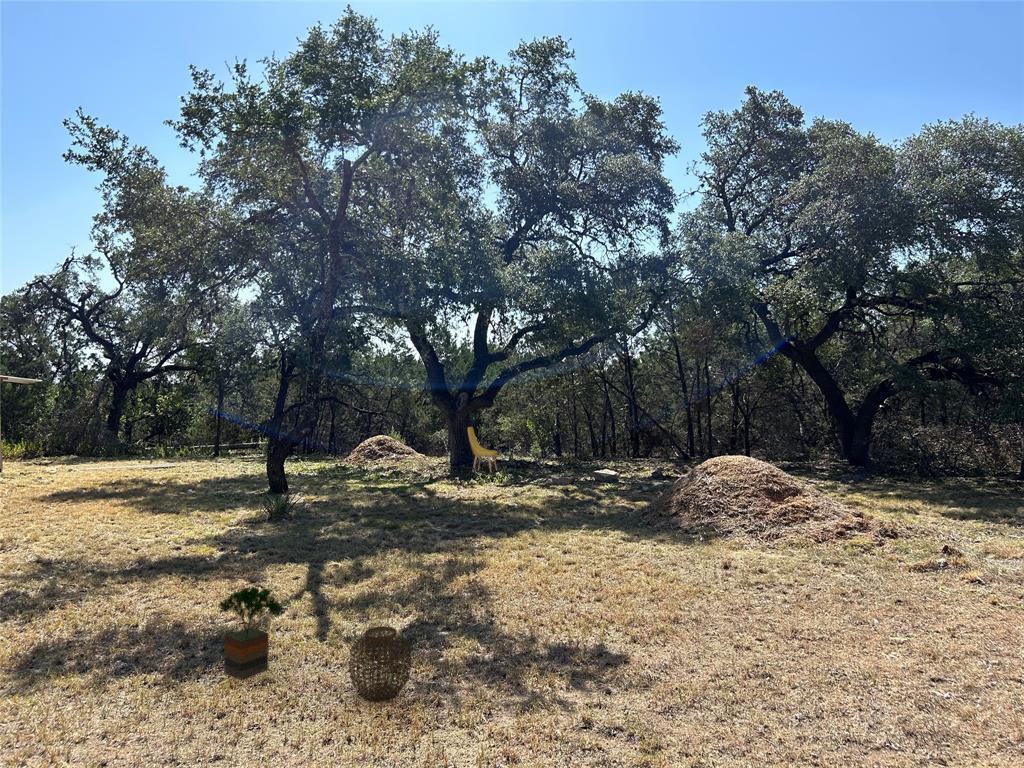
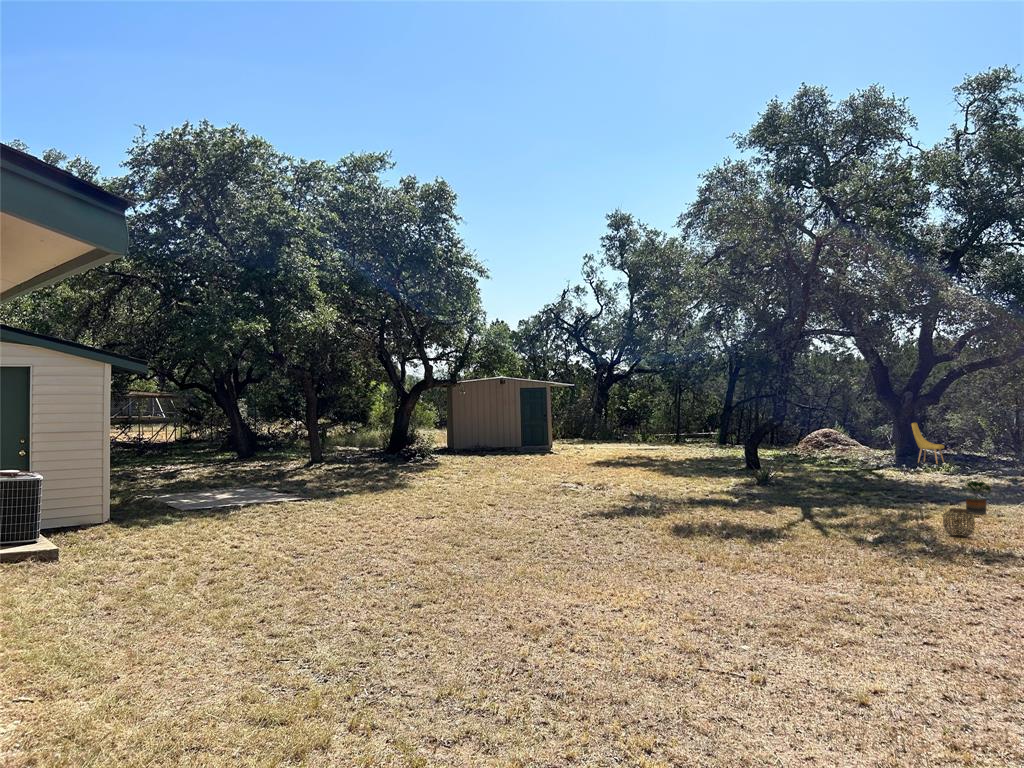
potted tree: present [219,587,282,679] -> present [962,481,991,515]
woven basket: present [350,626,411,702] -> present [943,508,975,537]

